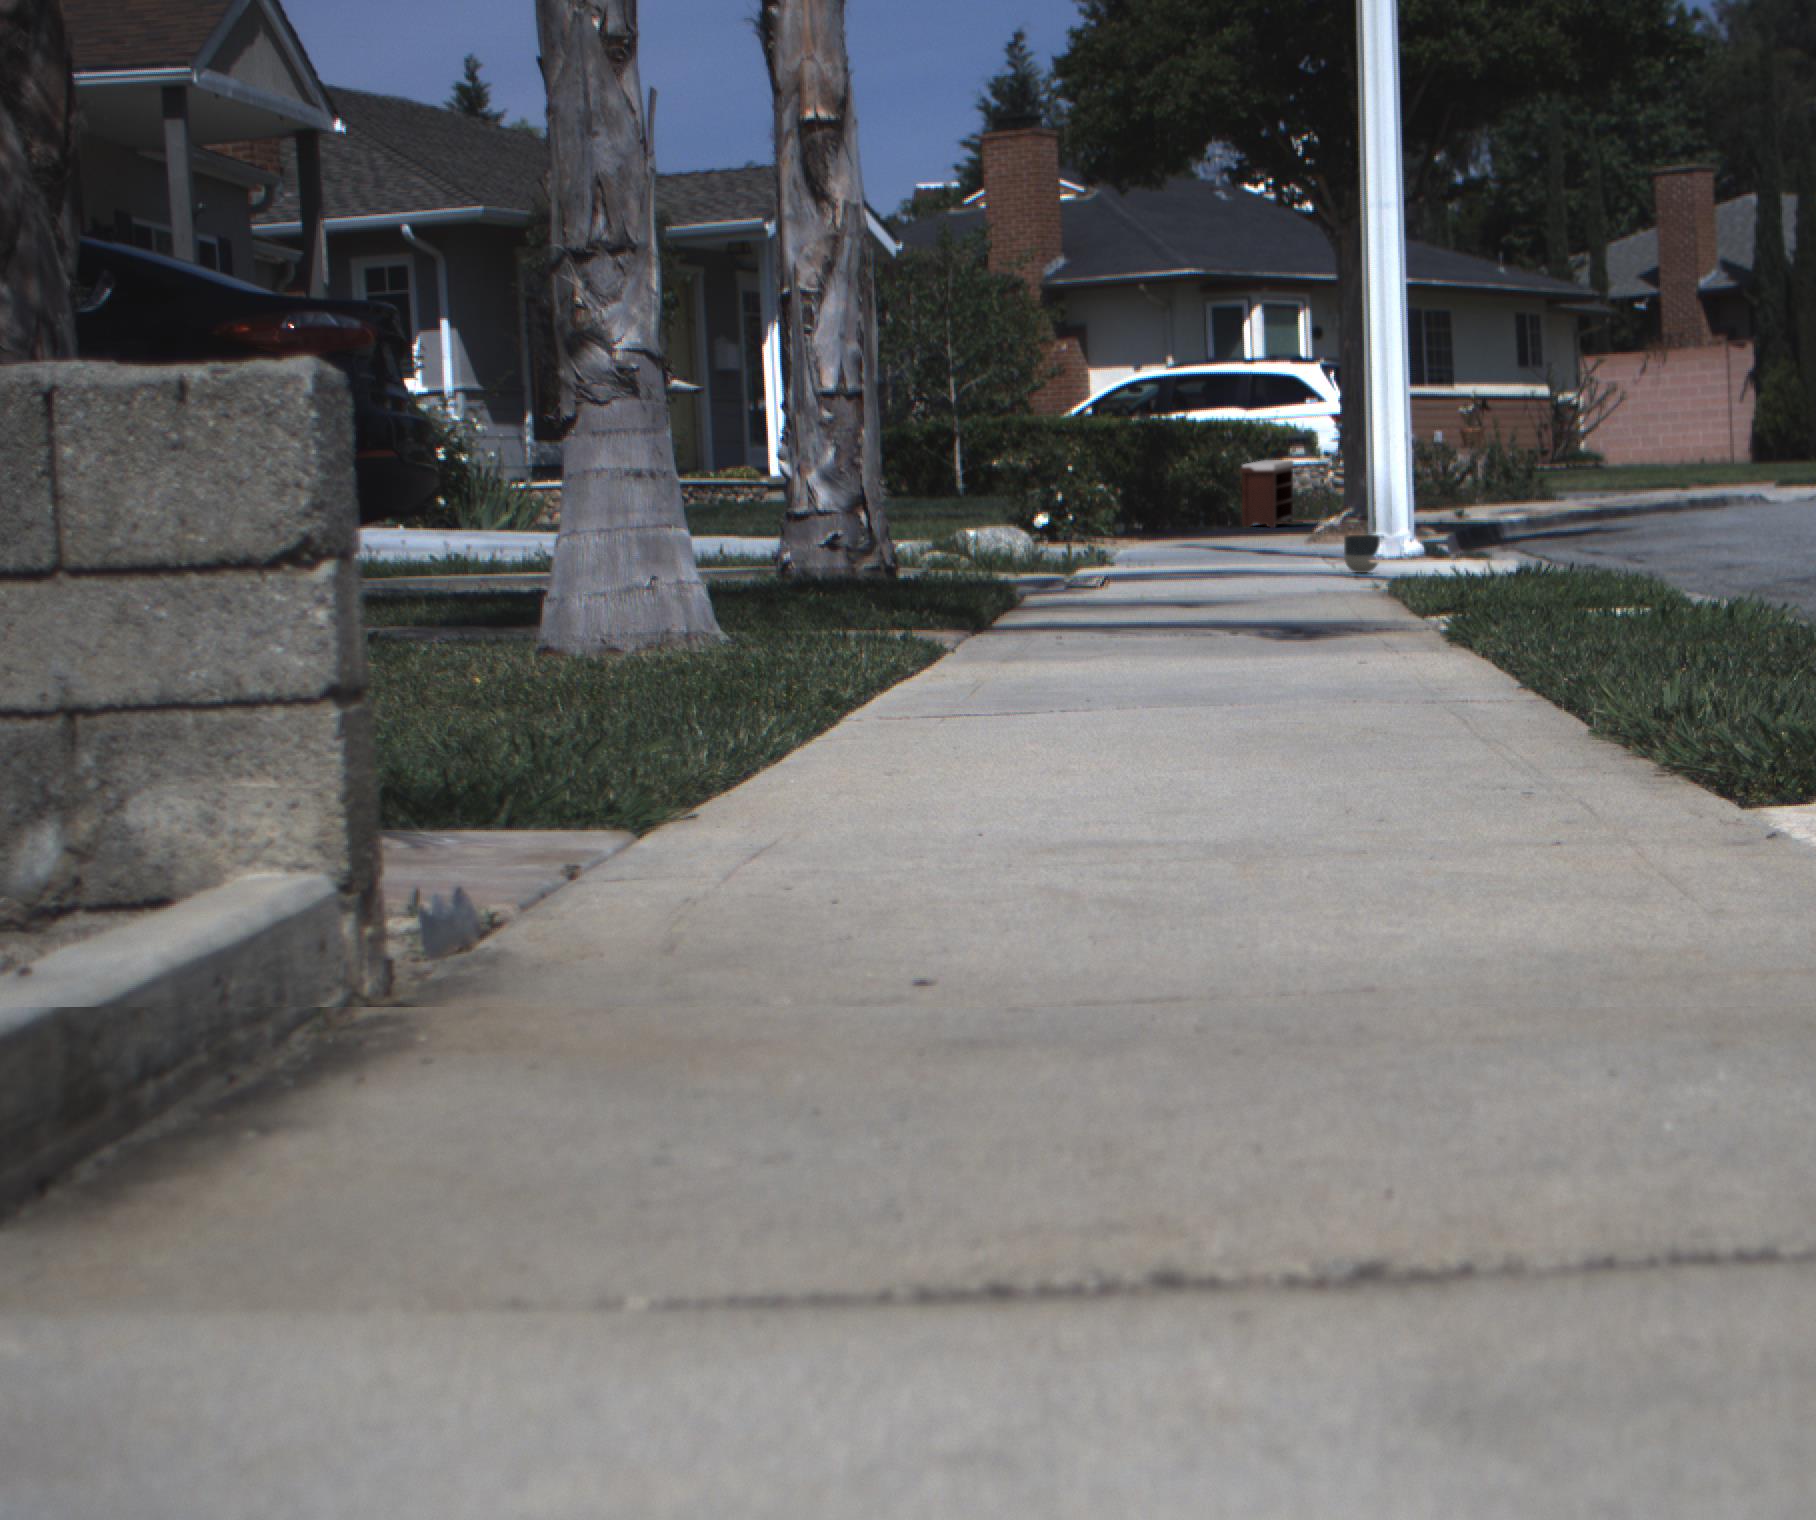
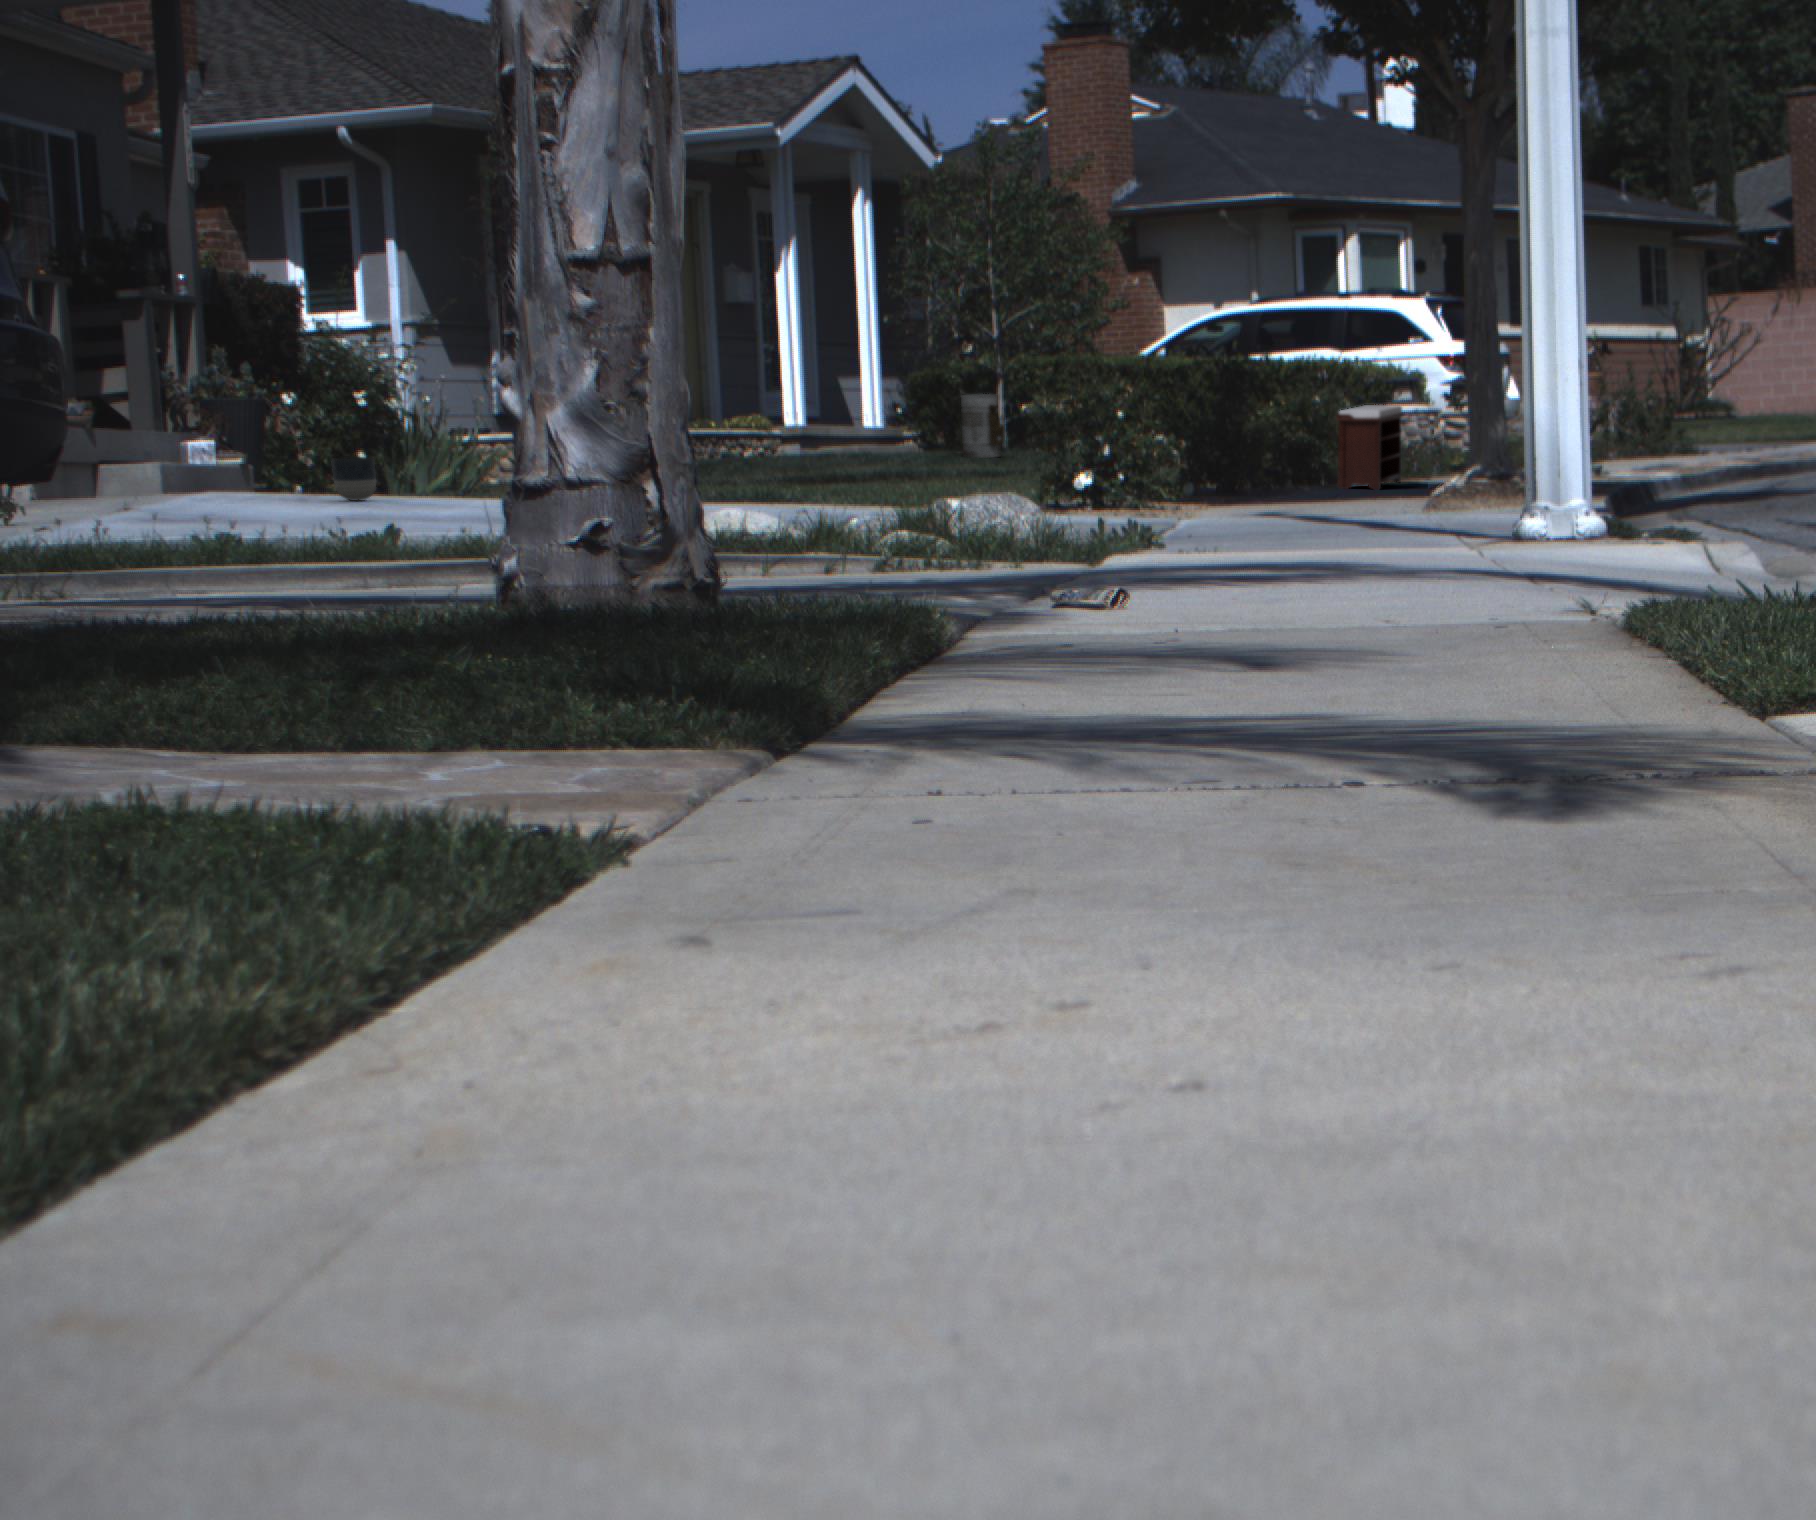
trash can: none [927,450,967,503] -> present [961,394,1006,458]
planter: present [1344,535,1380,573] -> present [332,457,376,501]

